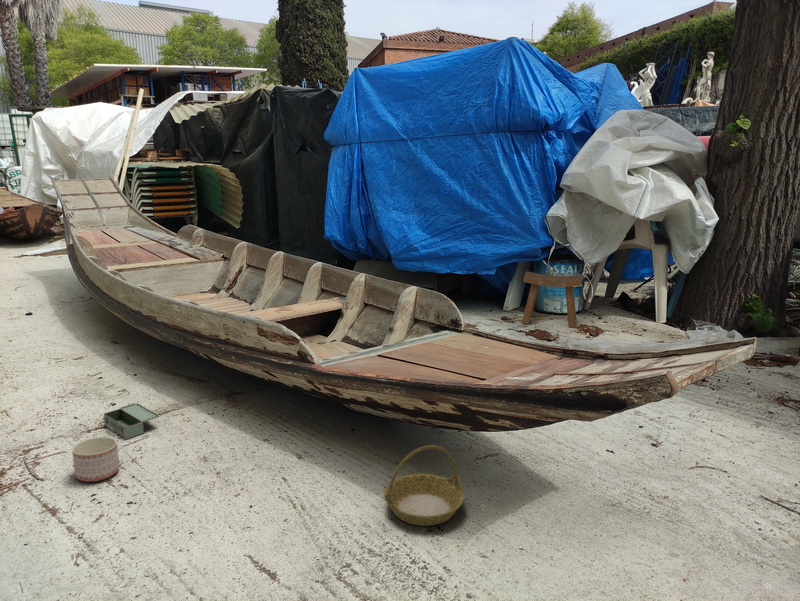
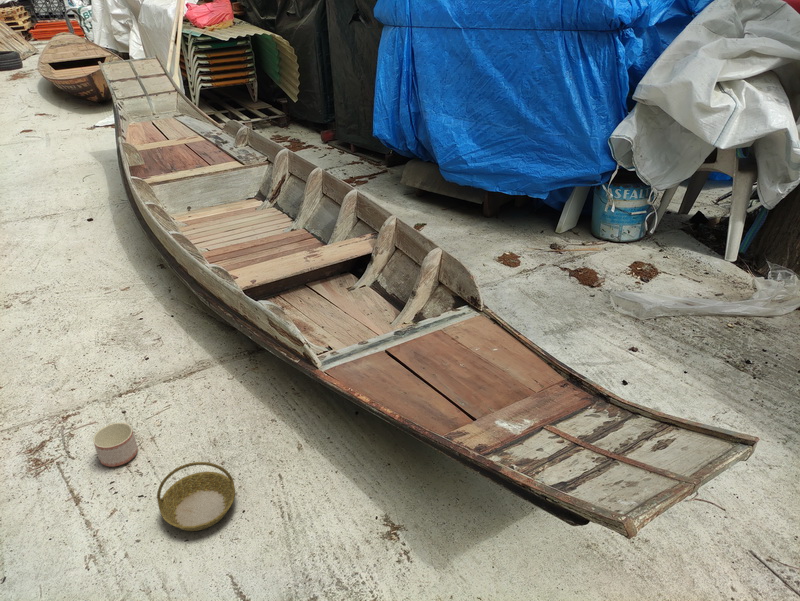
stool: present [522,271,582,328] -> none [572,195,646,265]
toolbox: present [104,404,159,439] -> none [130,369,178,411]
basket: present [384,445,464,526] -> present [157,462,235,531]

